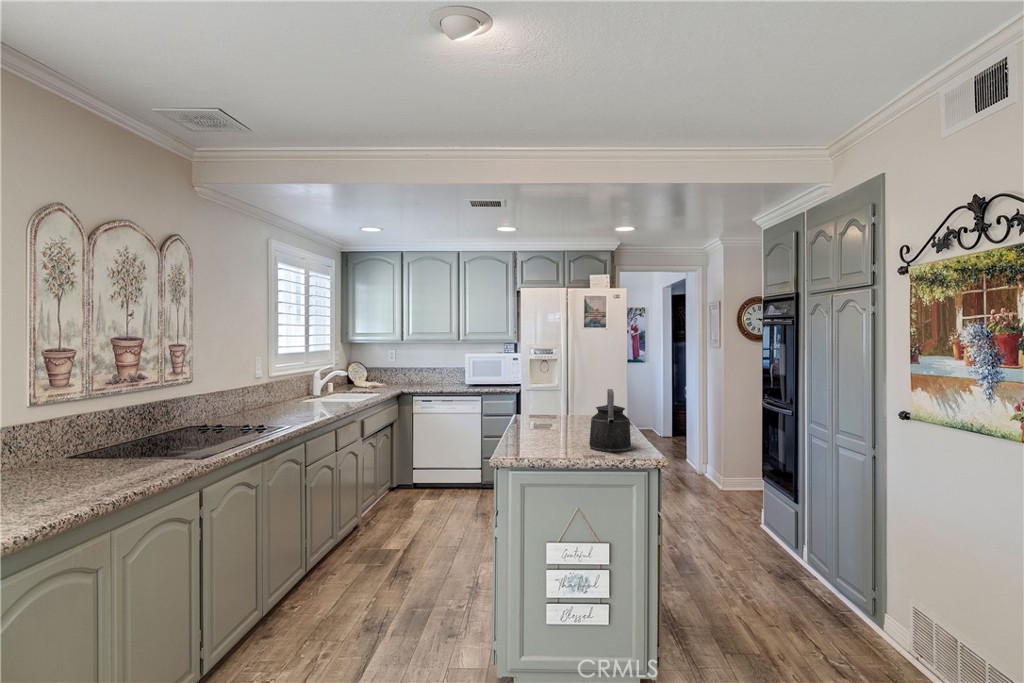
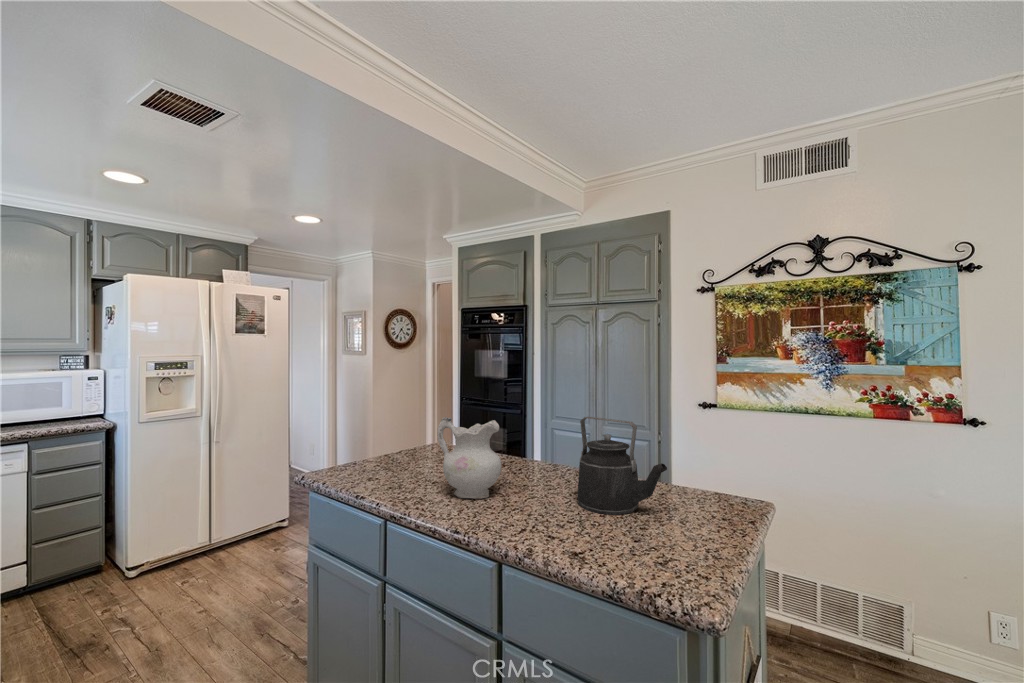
ceramic pitcher: none [548,384,586,435] -> present [437,417,501,499]

